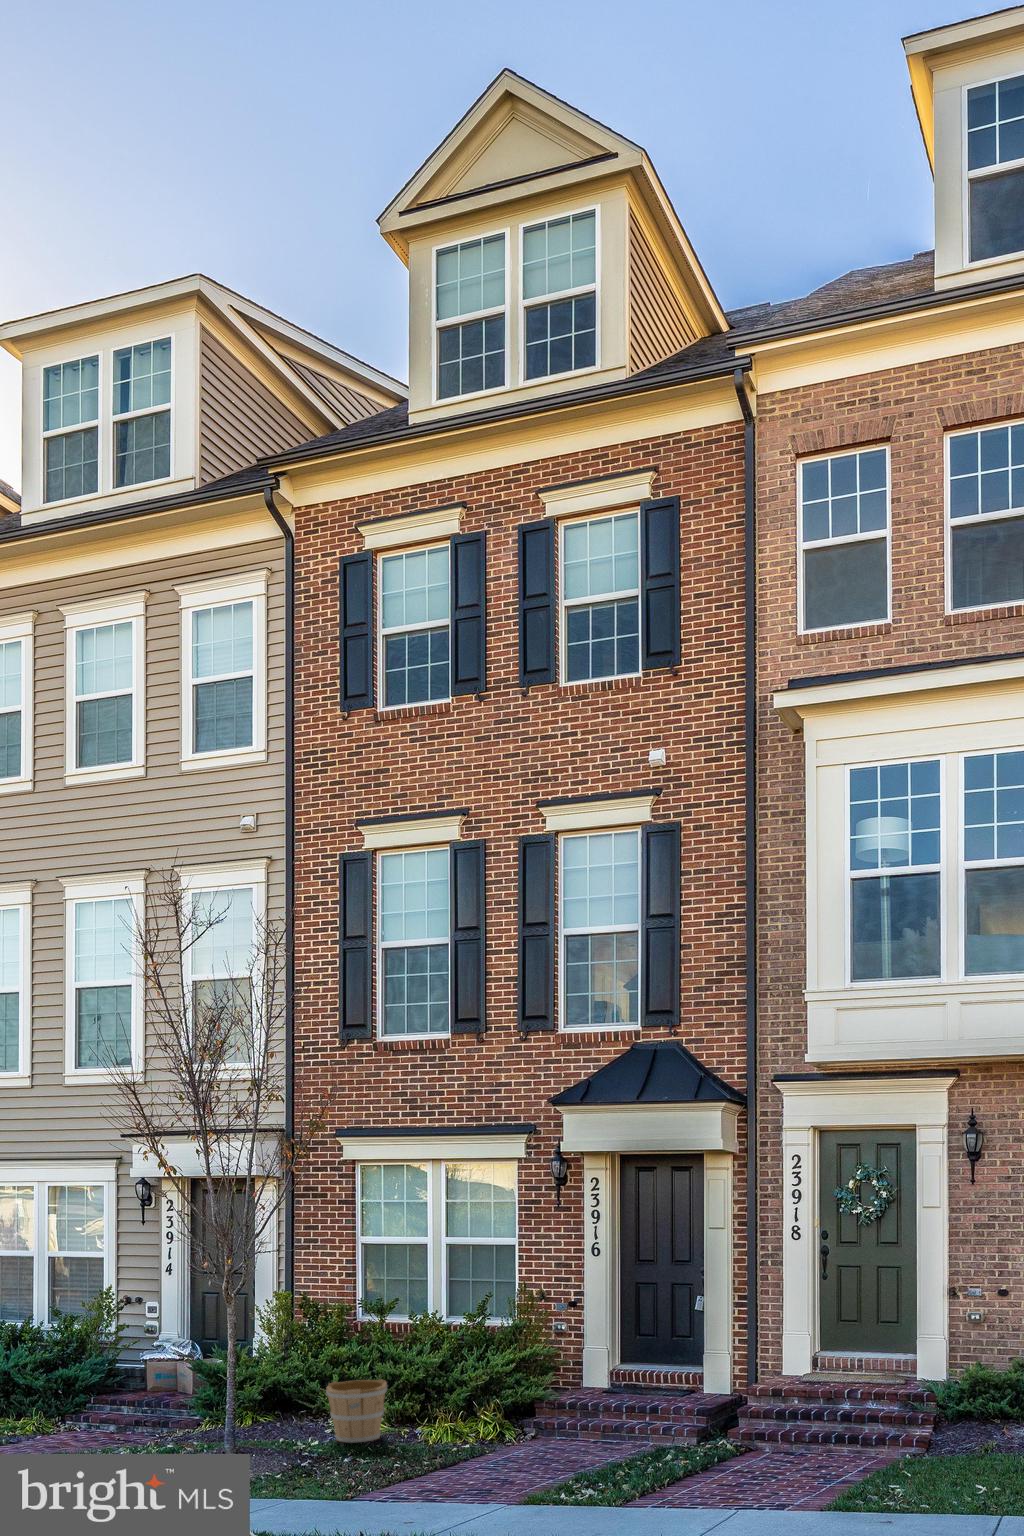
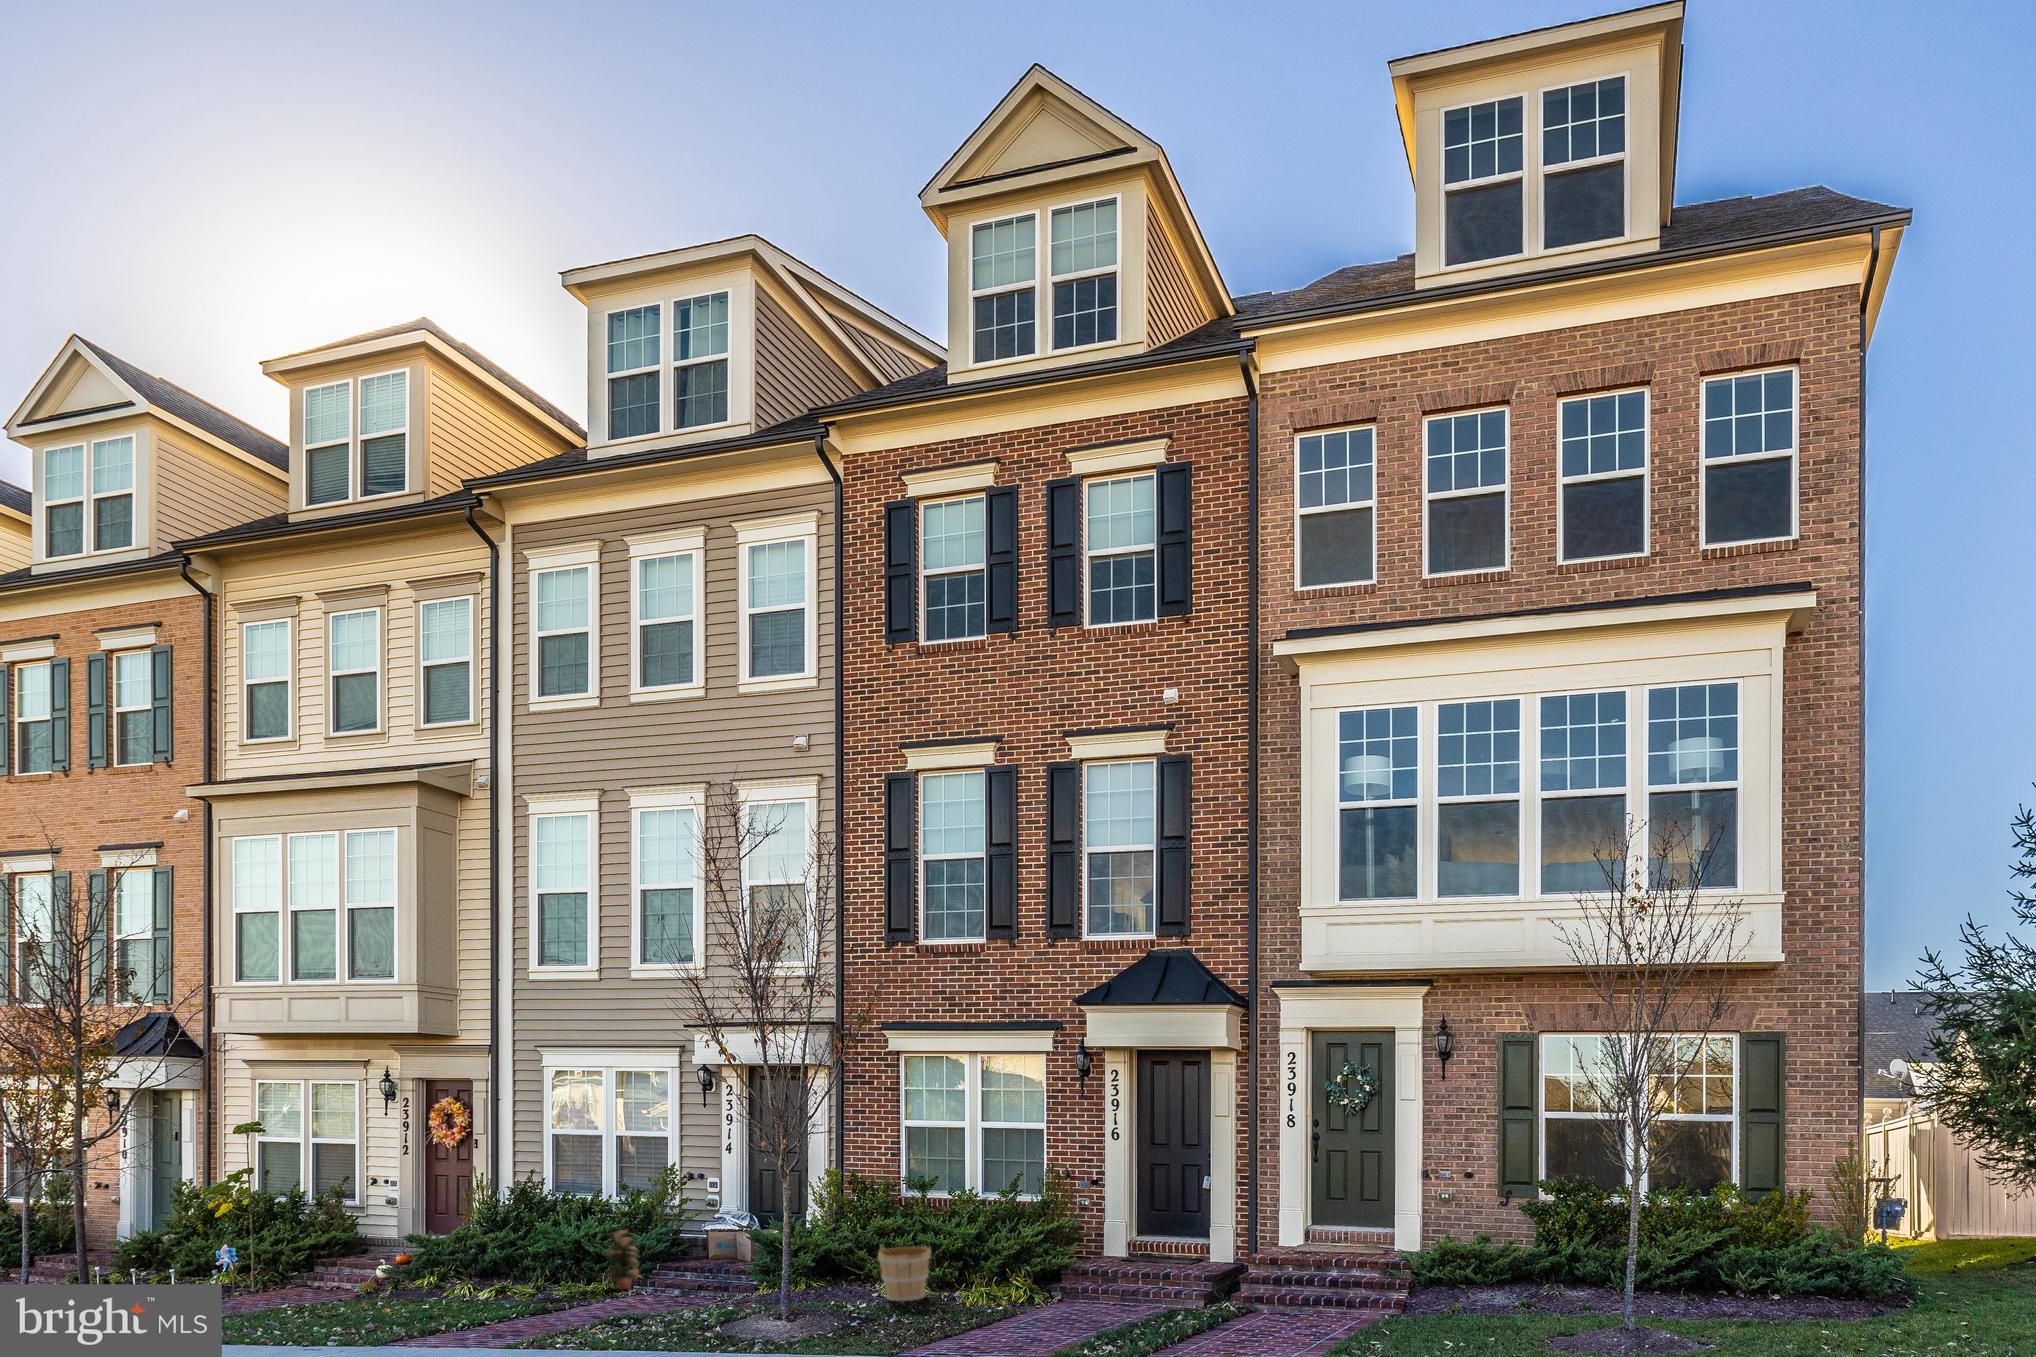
decorative plant: none [19,1363,68,1431] -> present [606,1230,640,1289]

